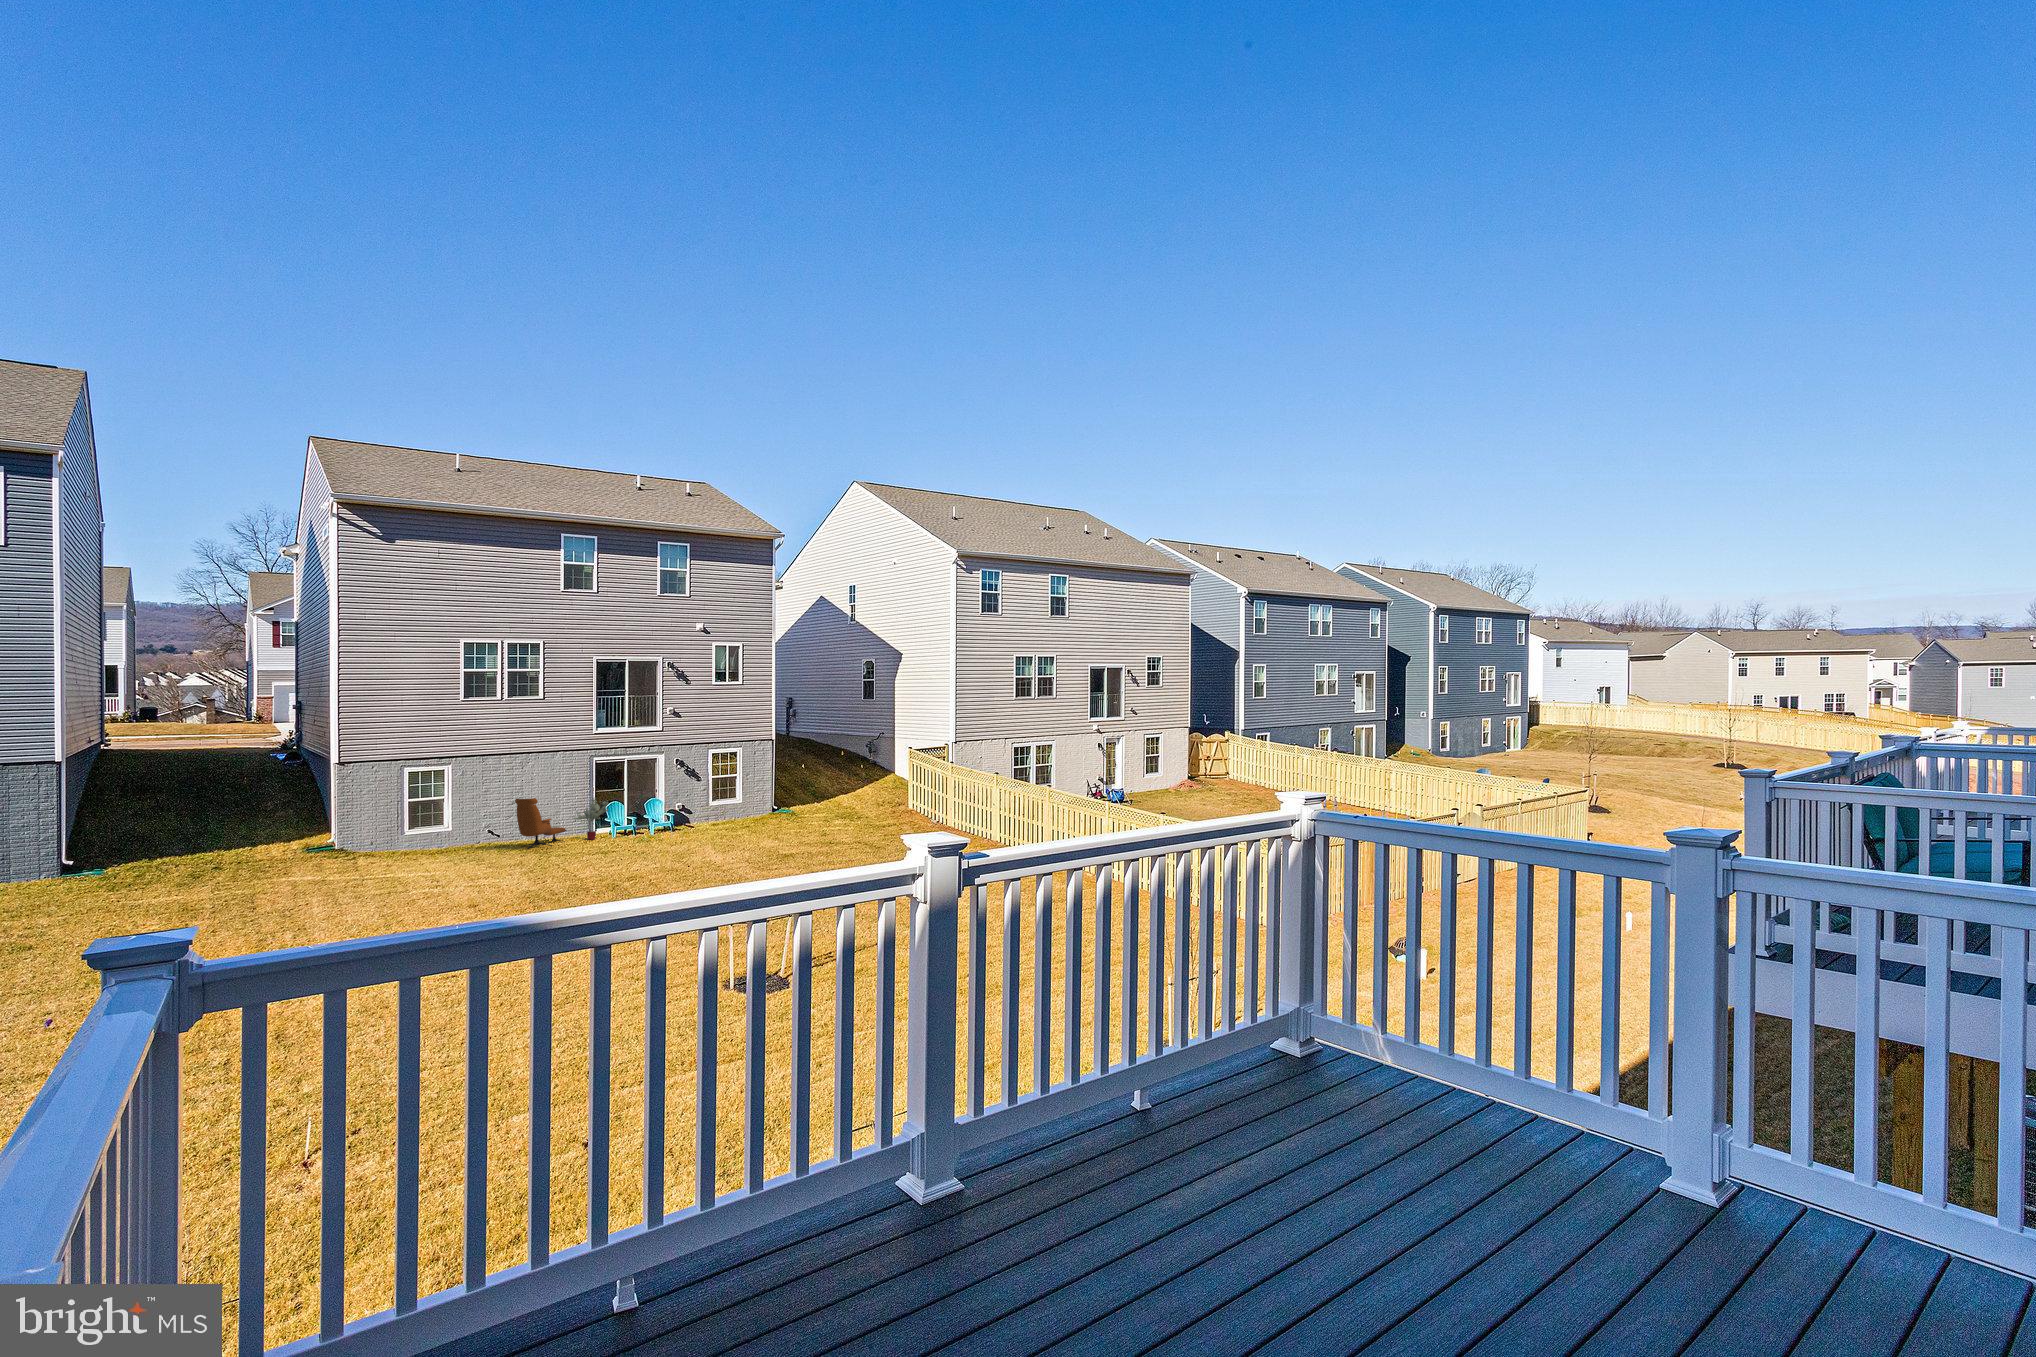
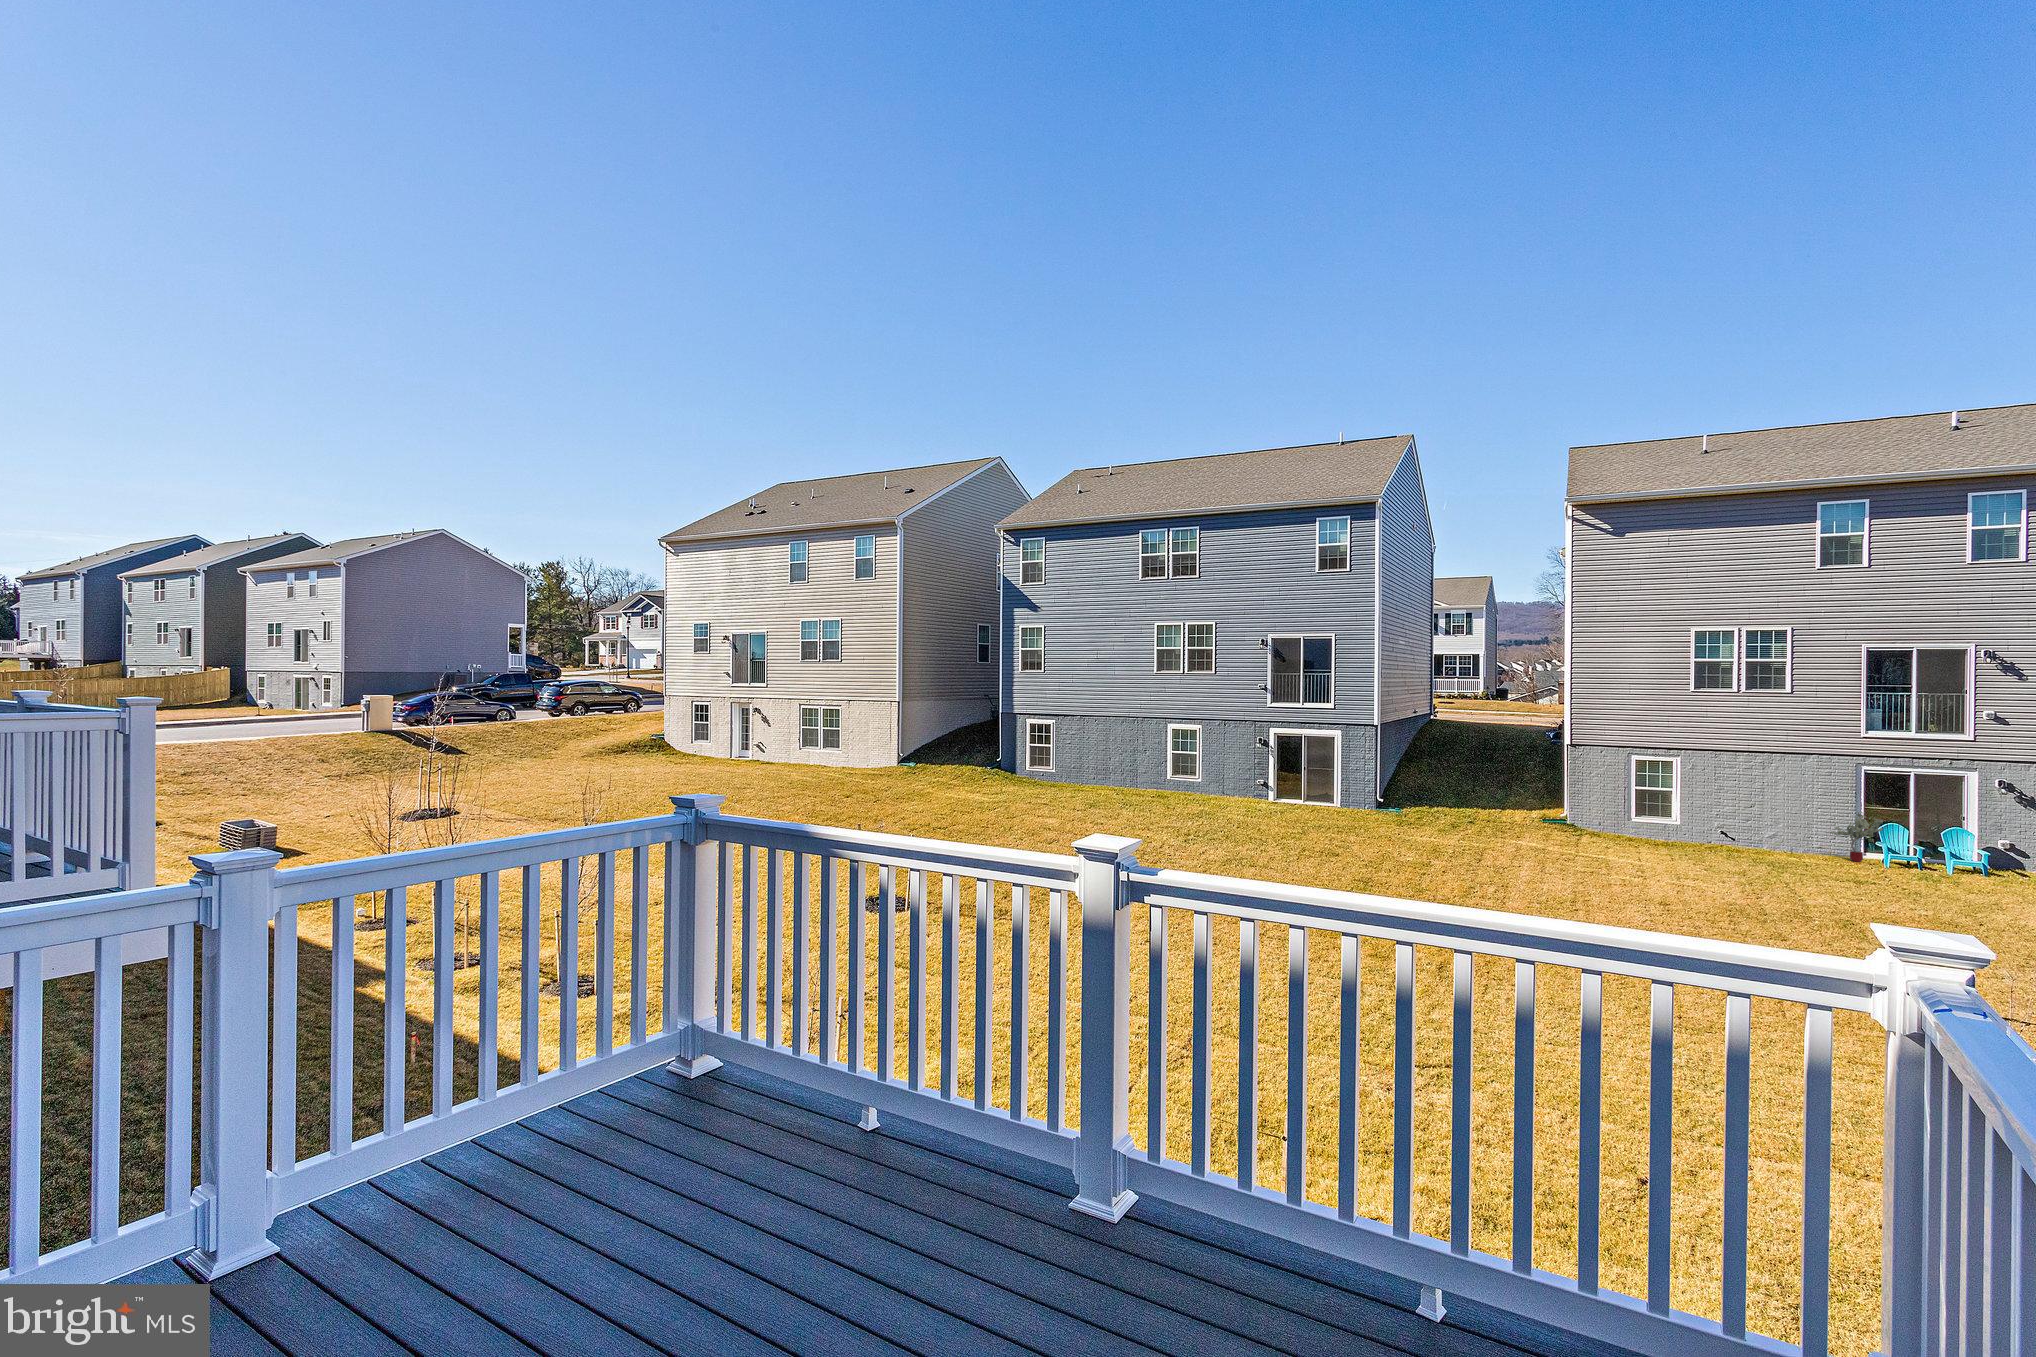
lounge chair: present [515,798,565,849] -> none [1749,800,1818,860]

